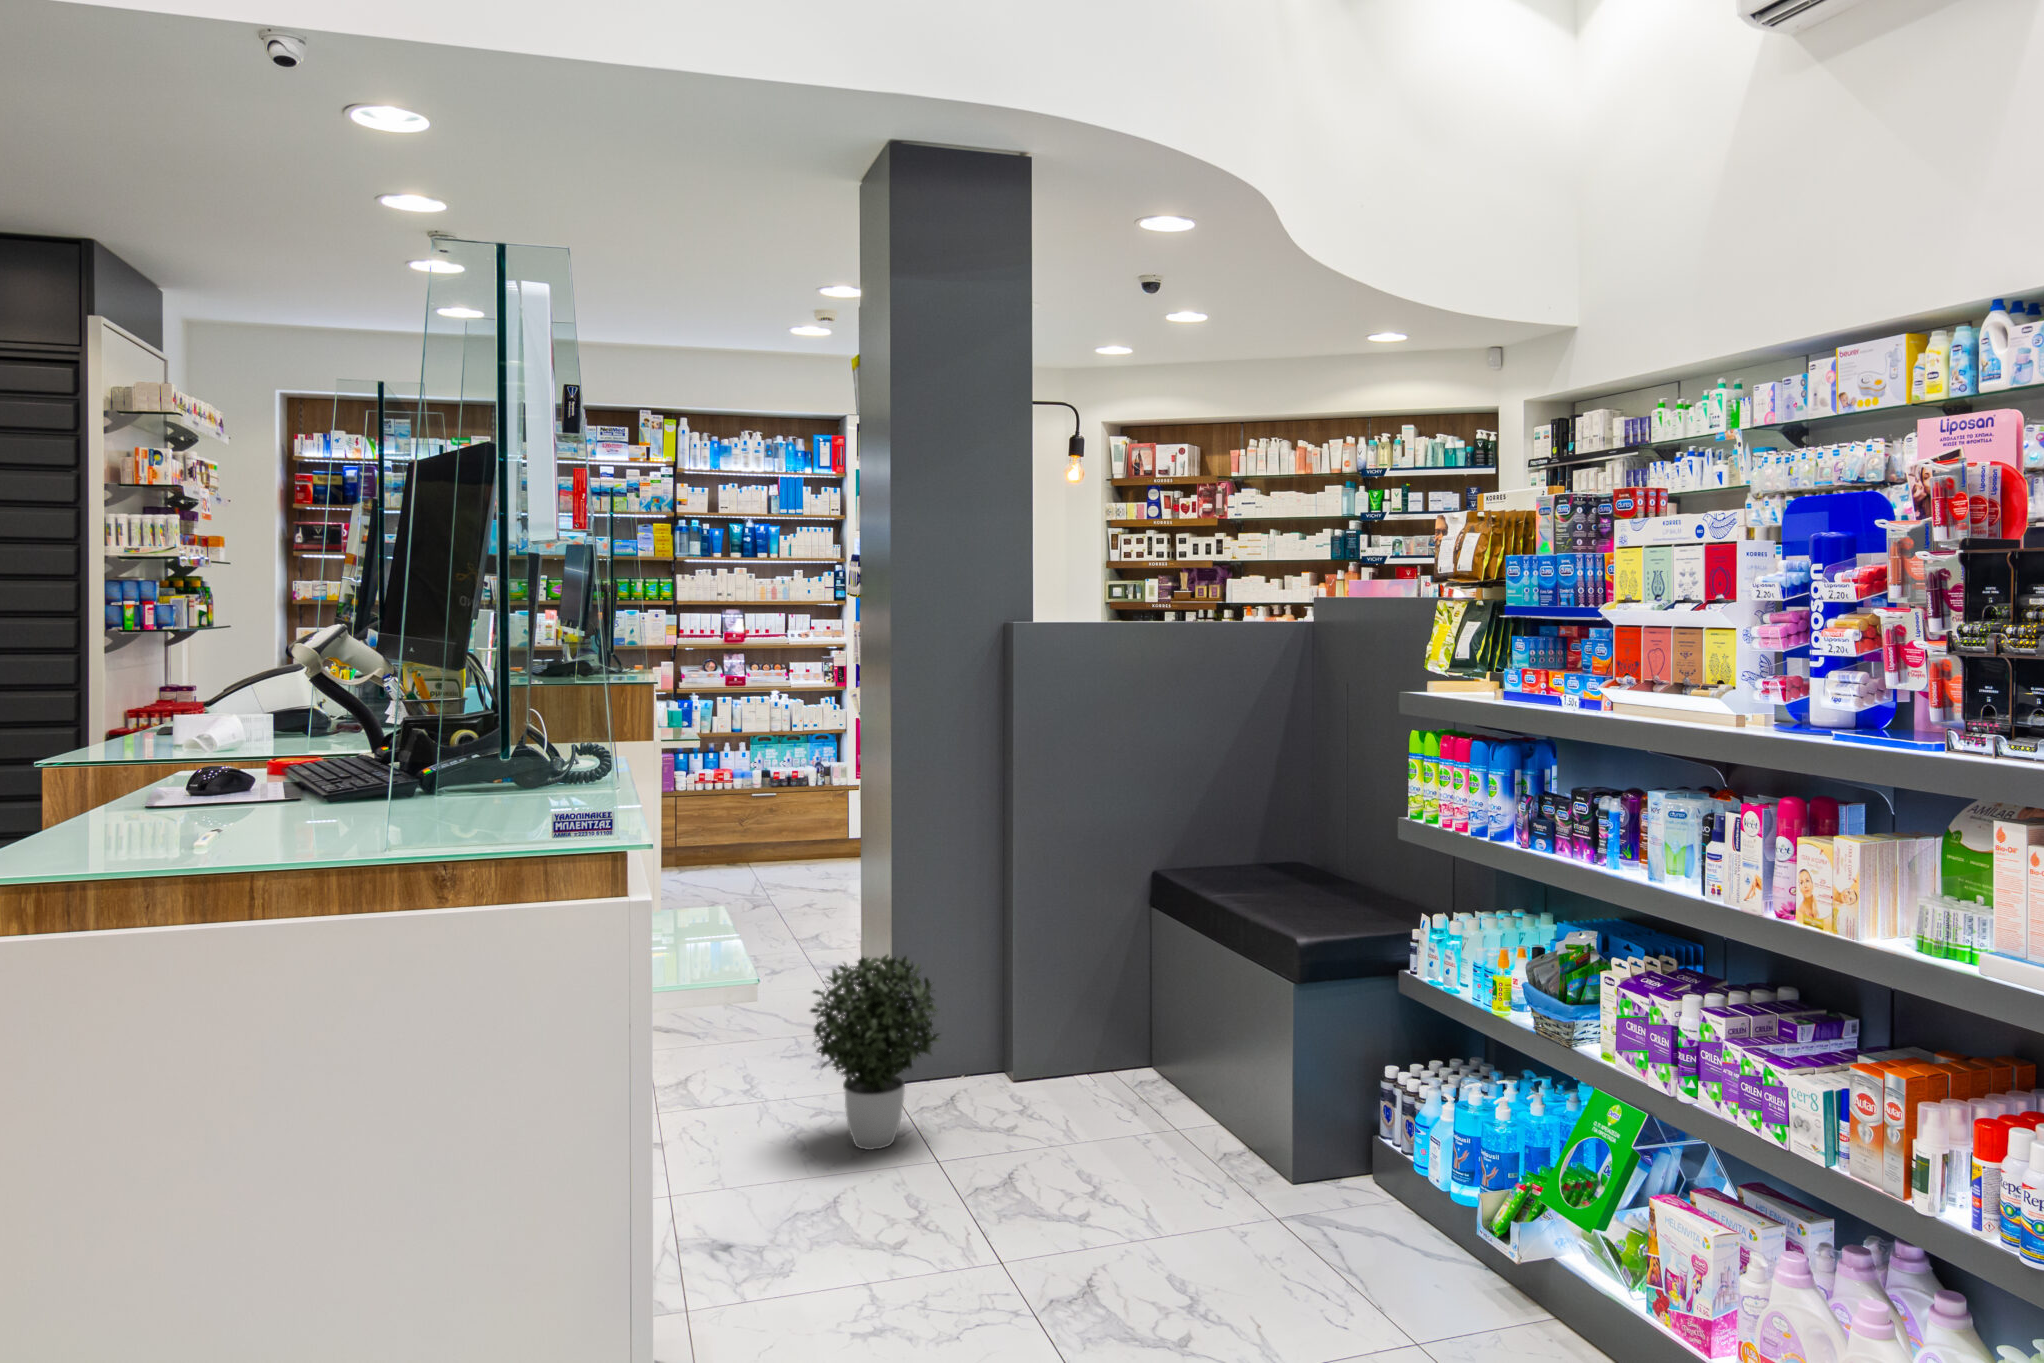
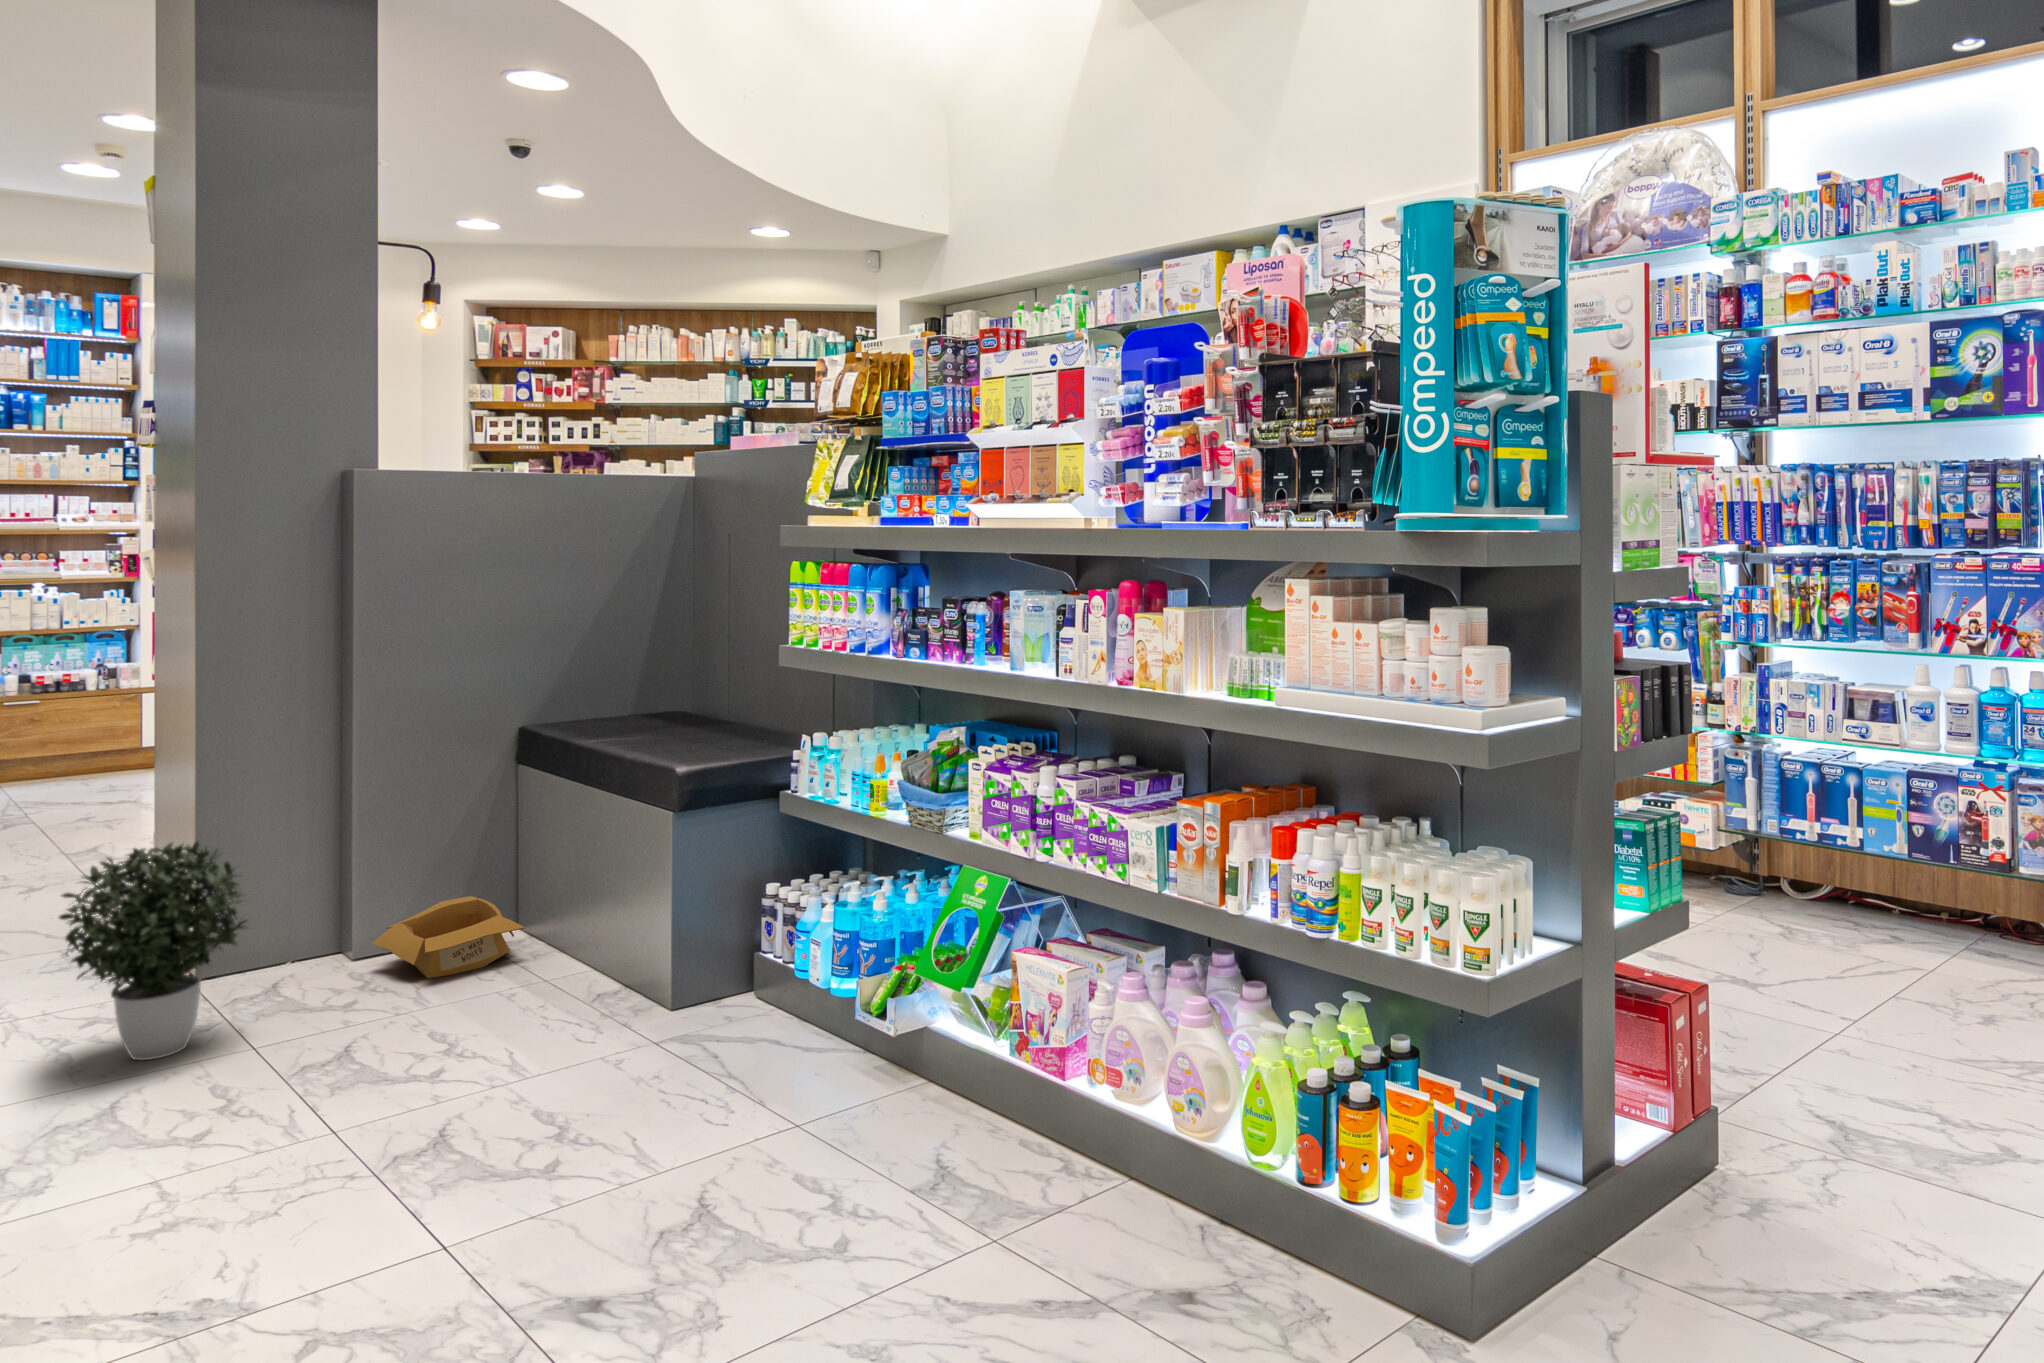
cardboard box: none [1031,1031,1160,1109] -> present [372,896,525,978]

